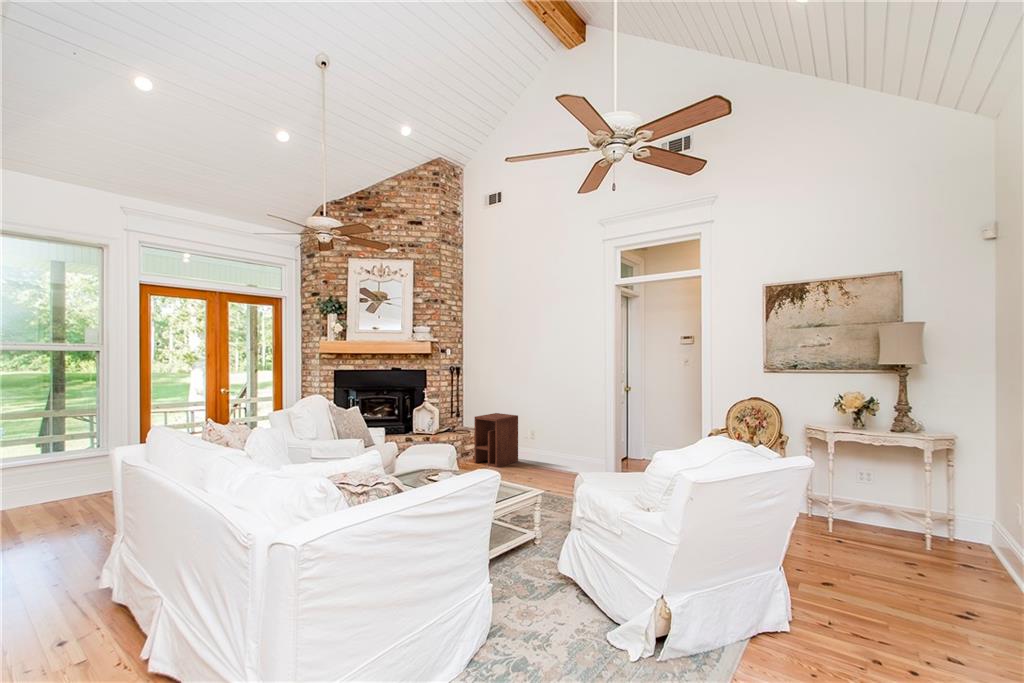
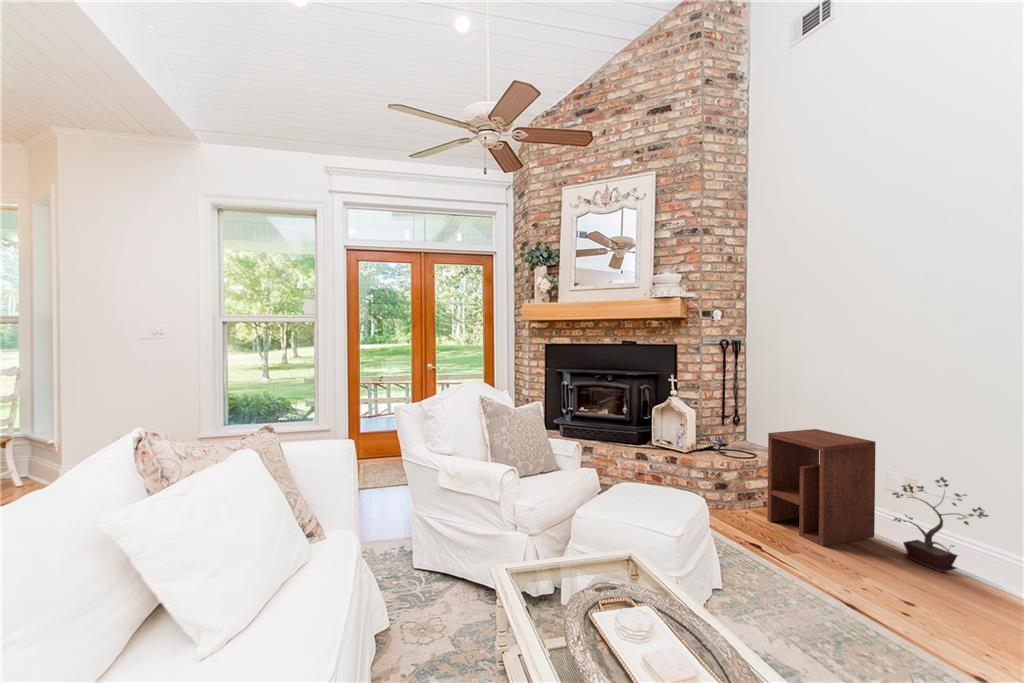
potted plant: none [523,426,550,467] -> present [892,477,989,572]

